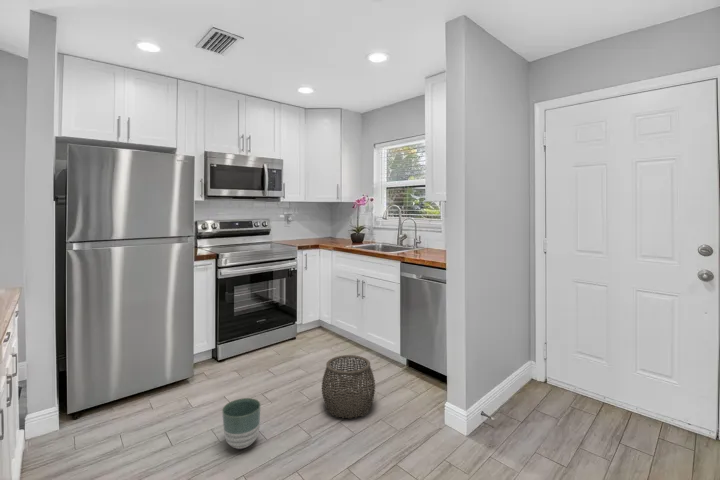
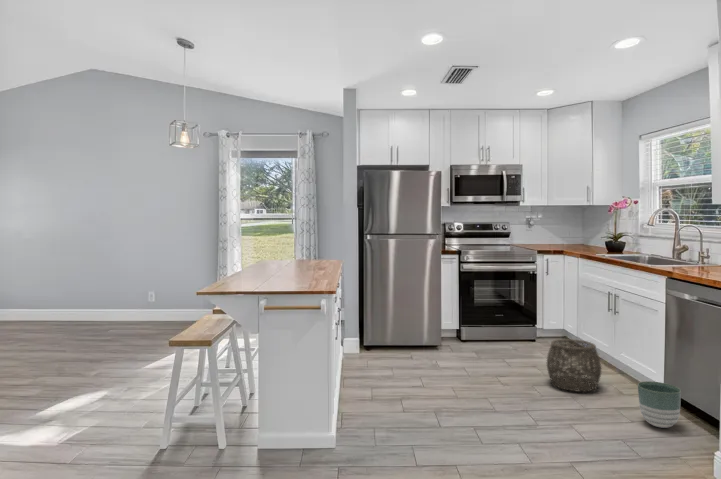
planter: present [222,398,260,449] -> present [638,381,681,428]

